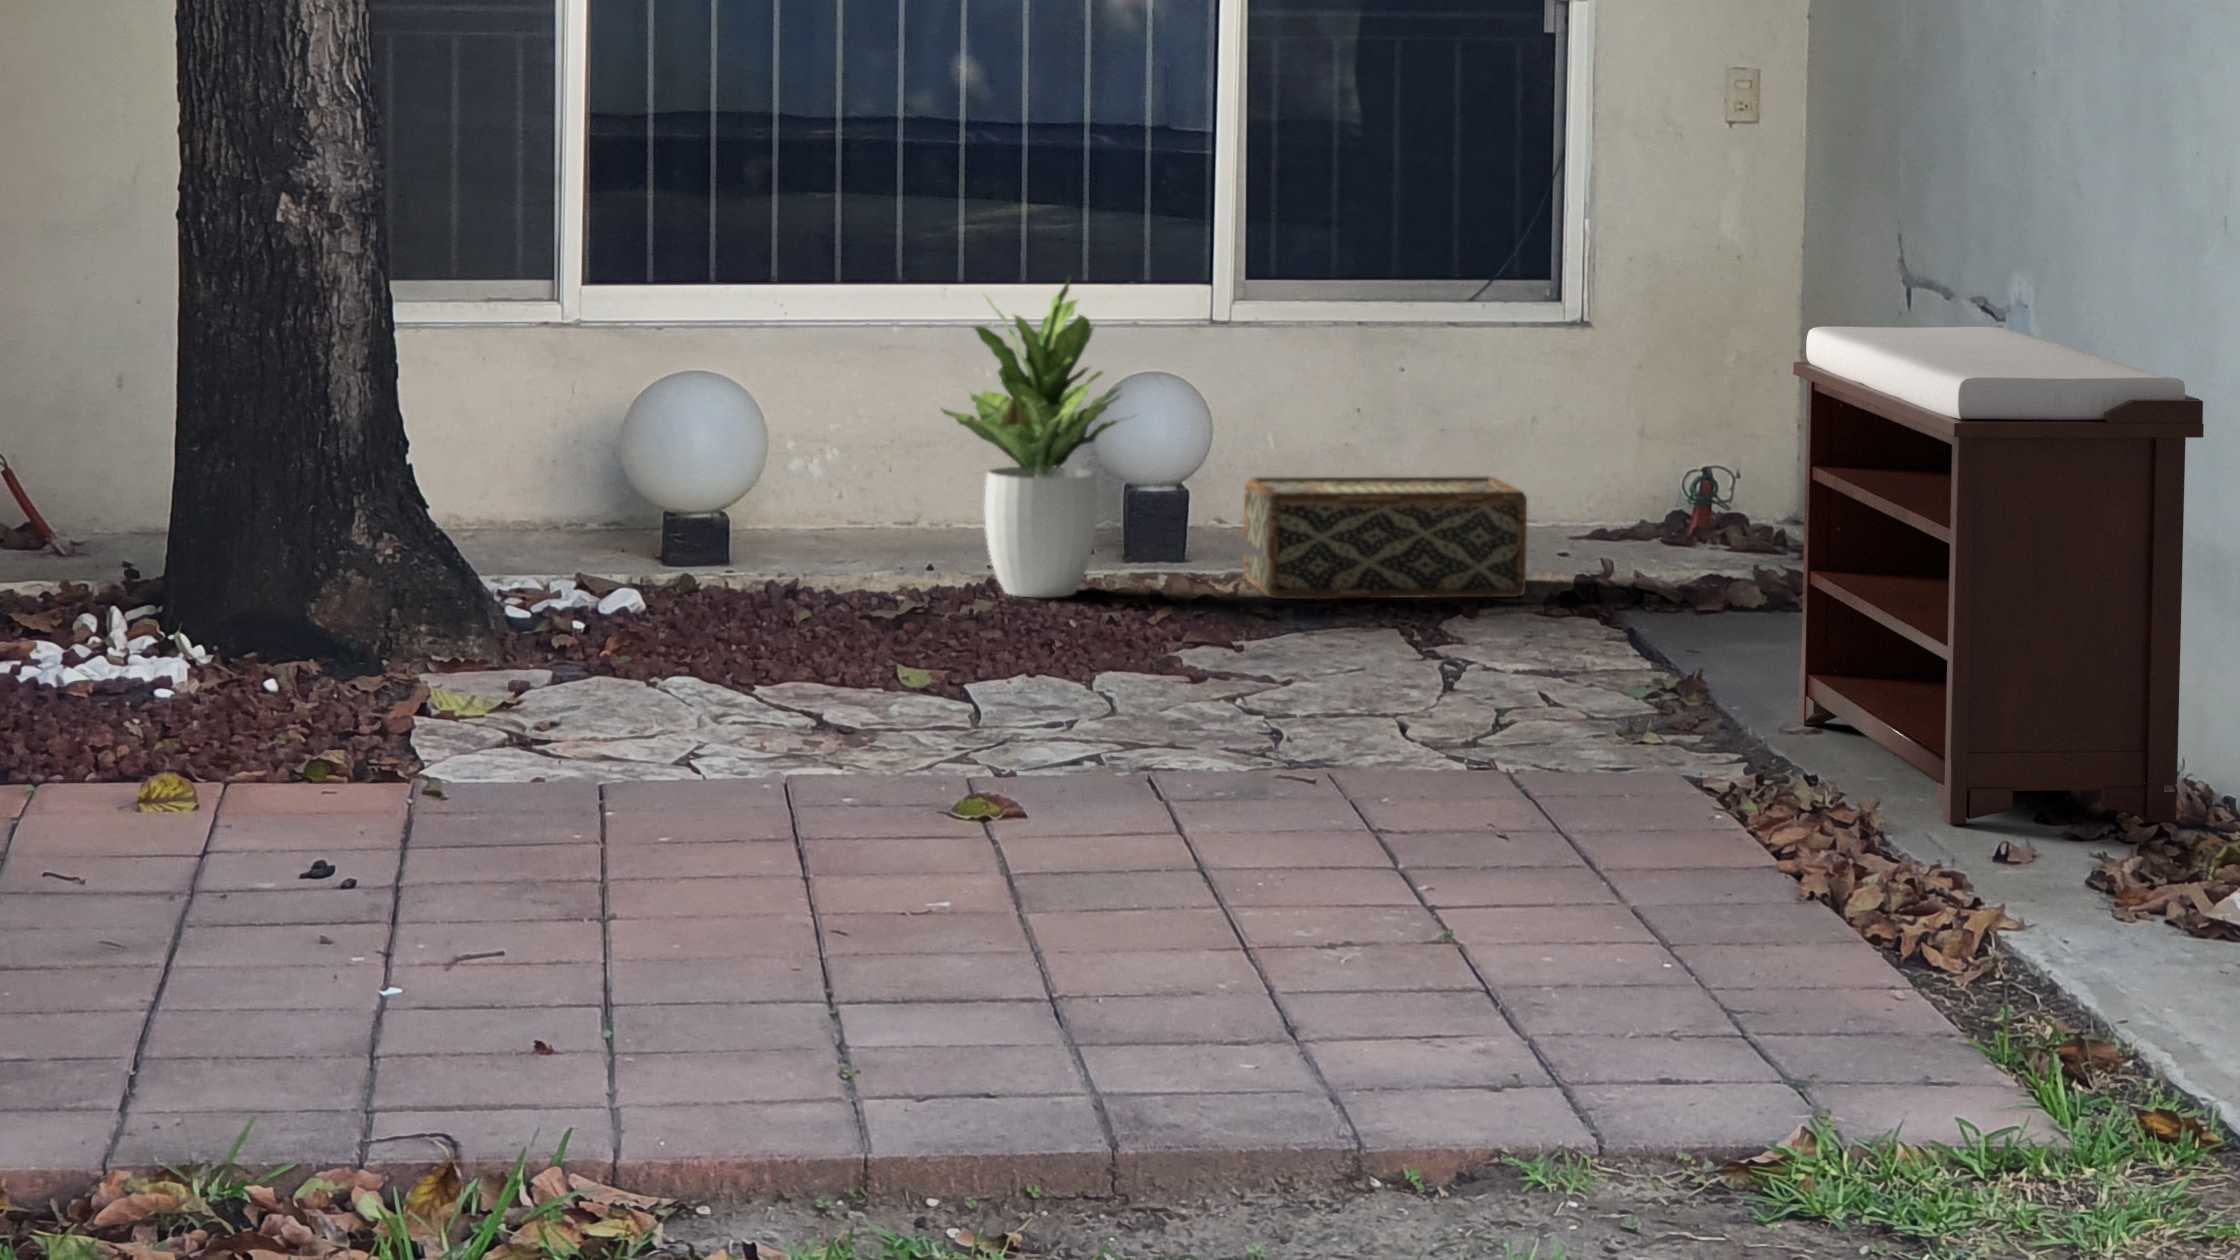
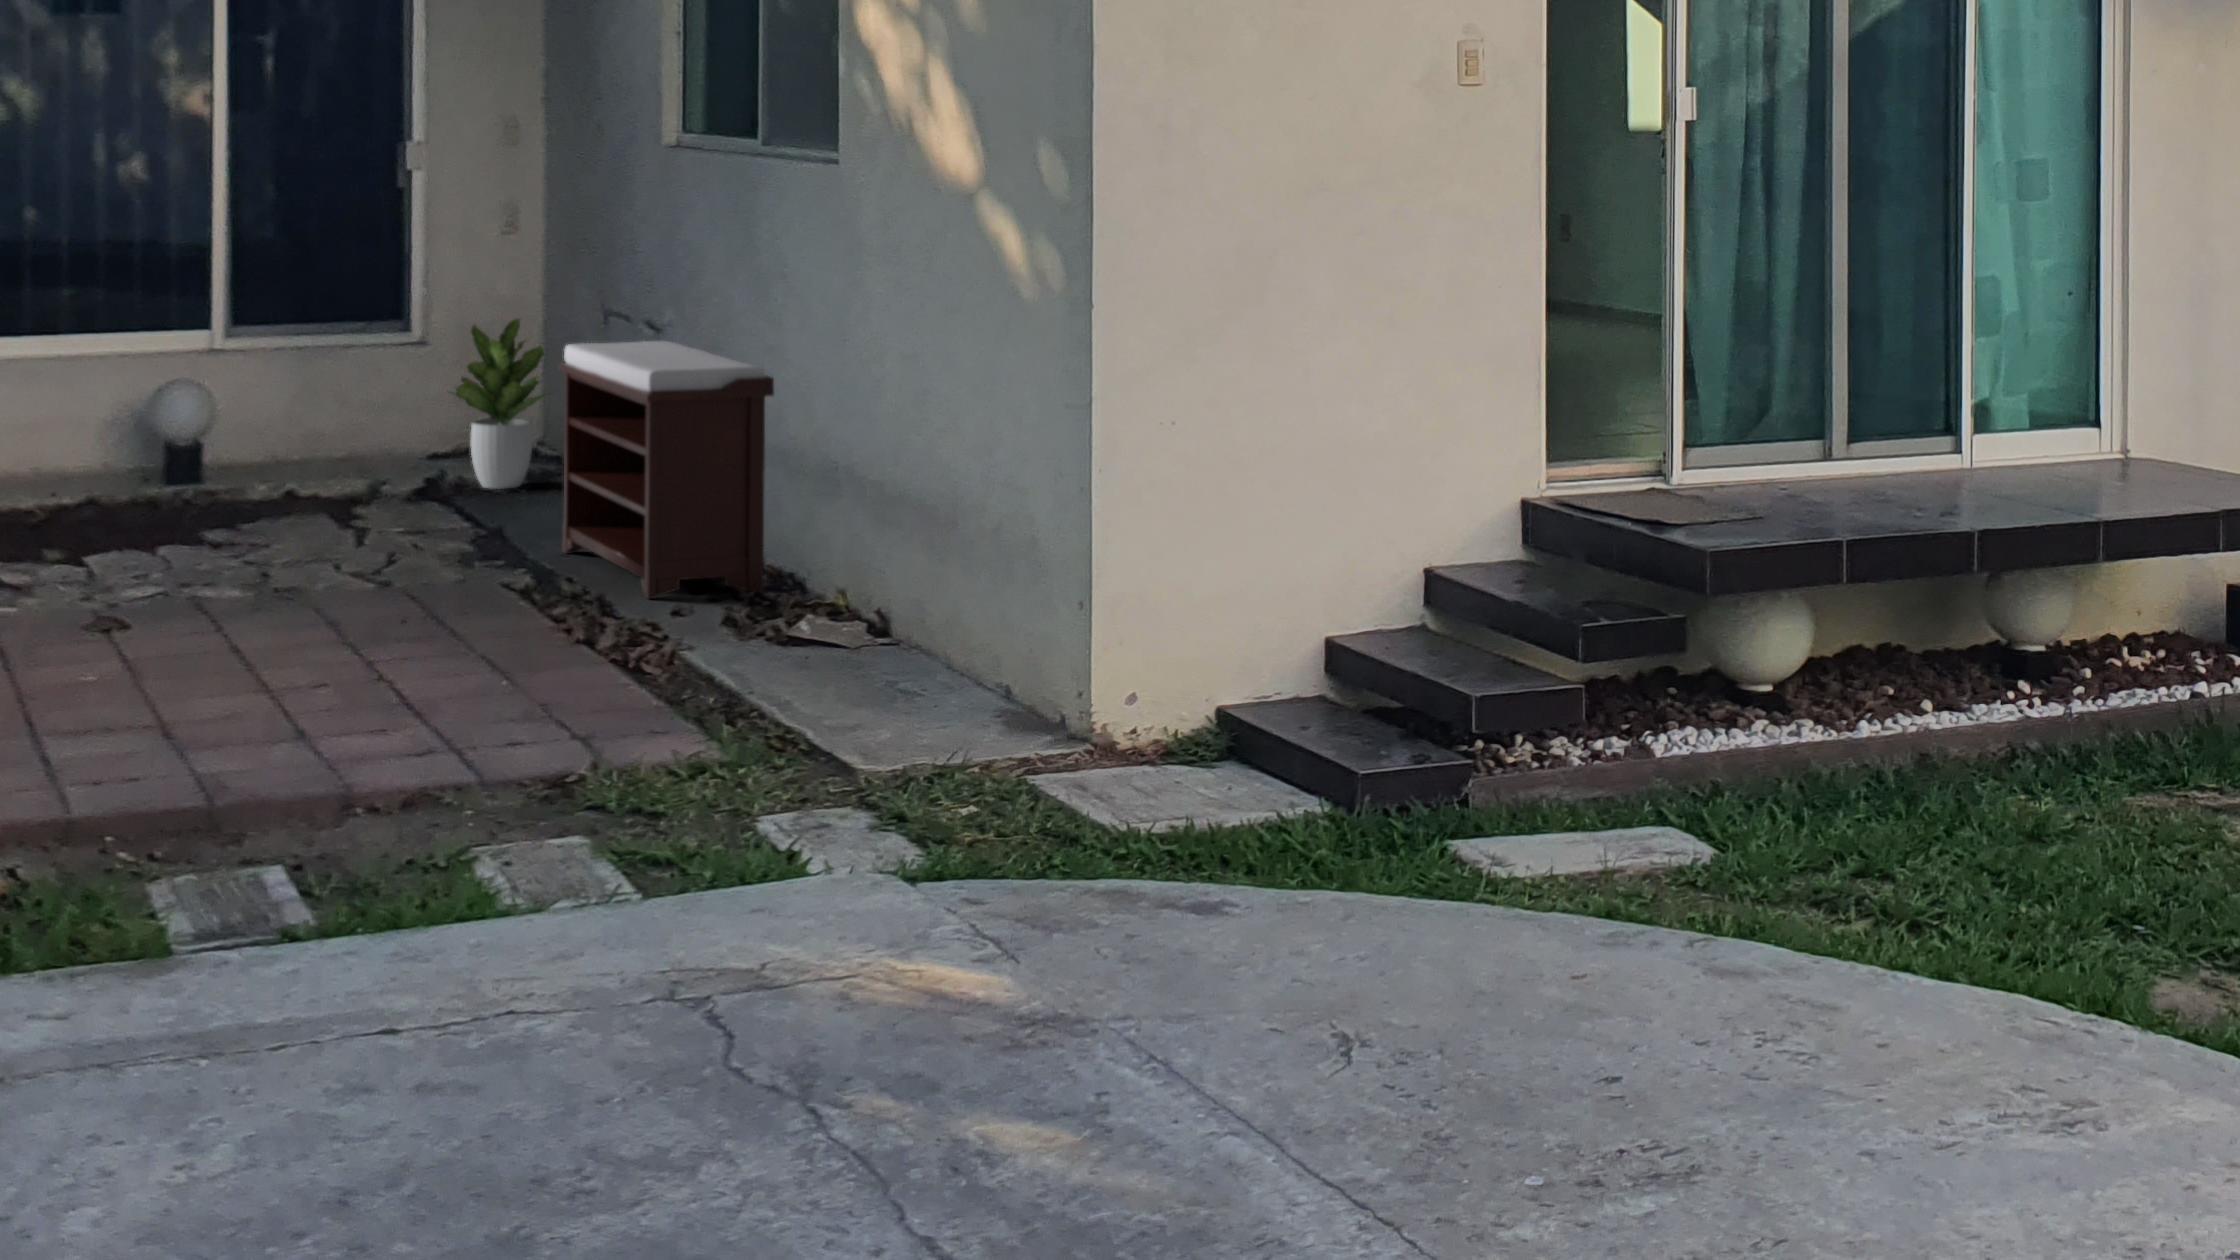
potted plant: present [942,278,1119,597] -> present [447,318,546,489]
woven basket: present [1243,477,1527,599] -> none [237,428,402,501]

